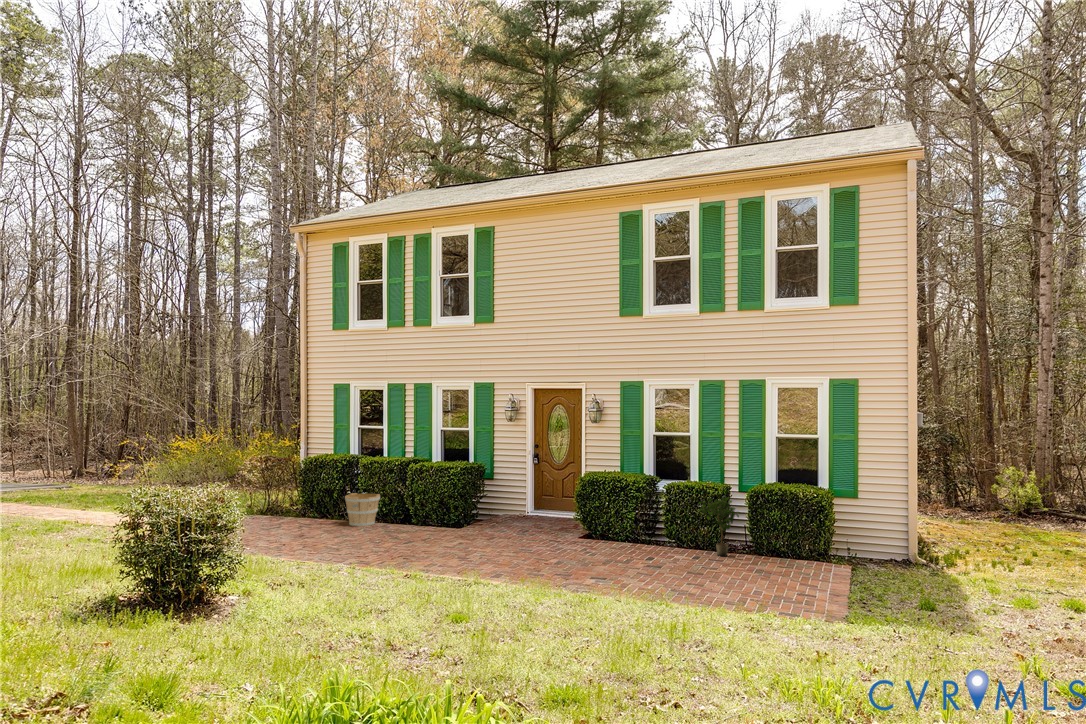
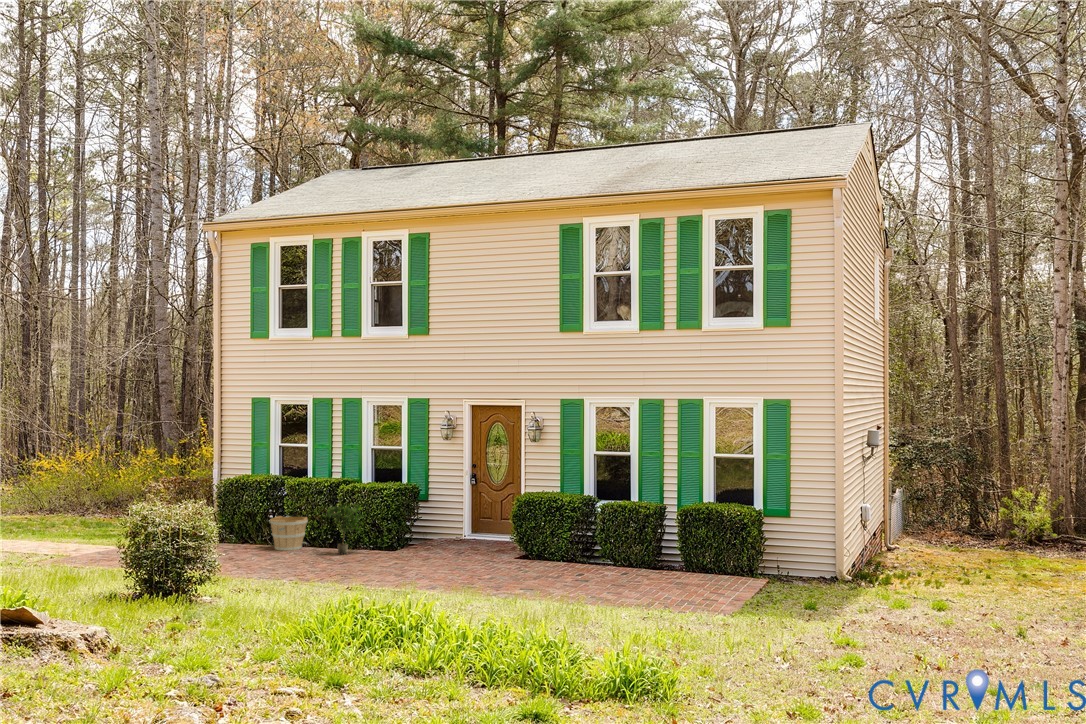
potted plant: present [699,498,739,556] -> present [326,505,364,554]

